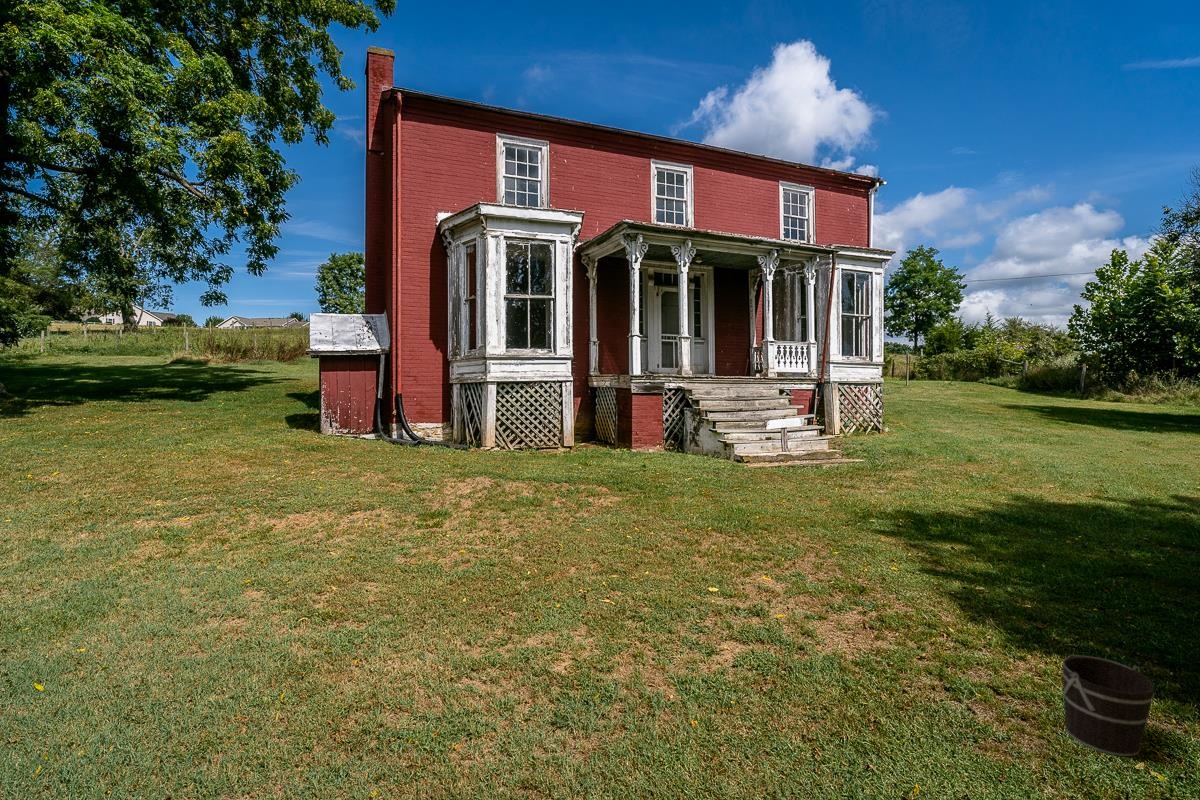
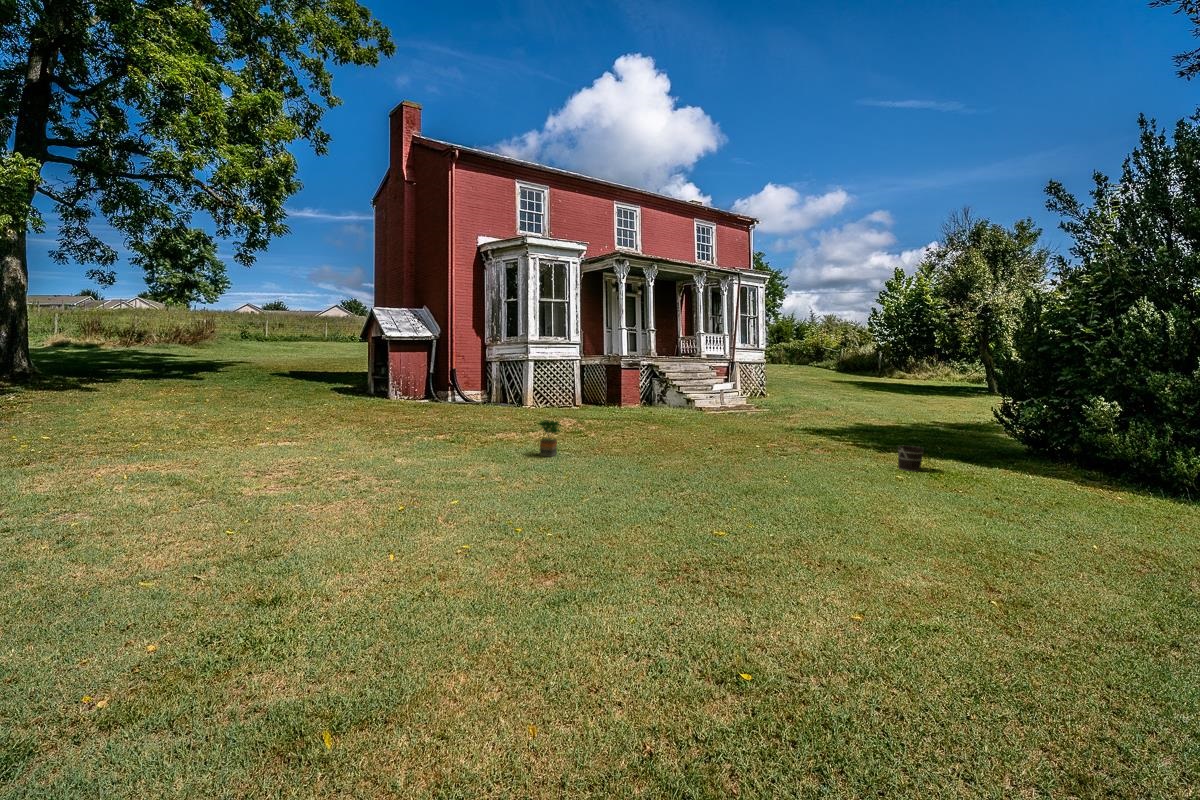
potted tree: none [156,525,225,613] -> present [539,420,561,457]

